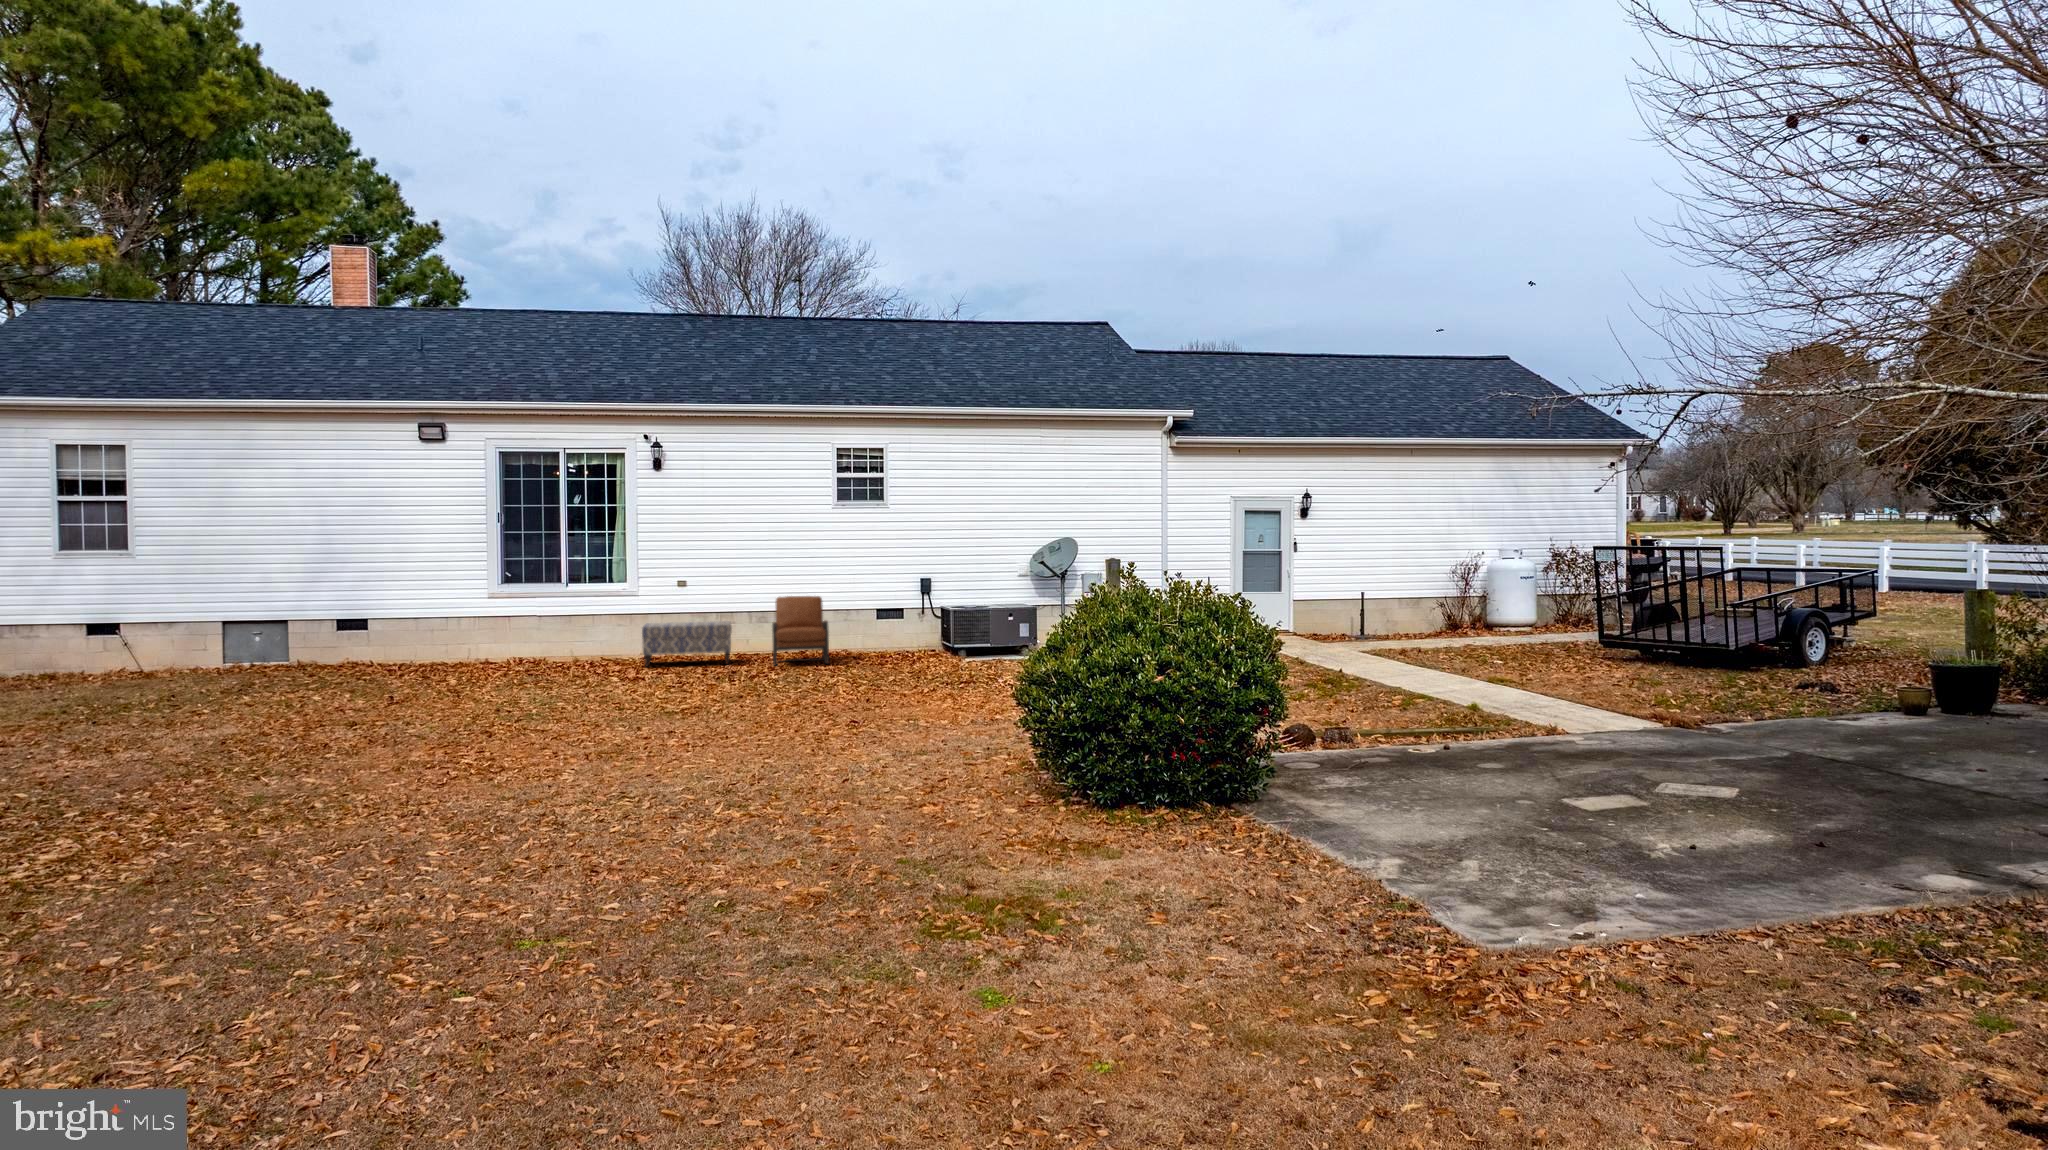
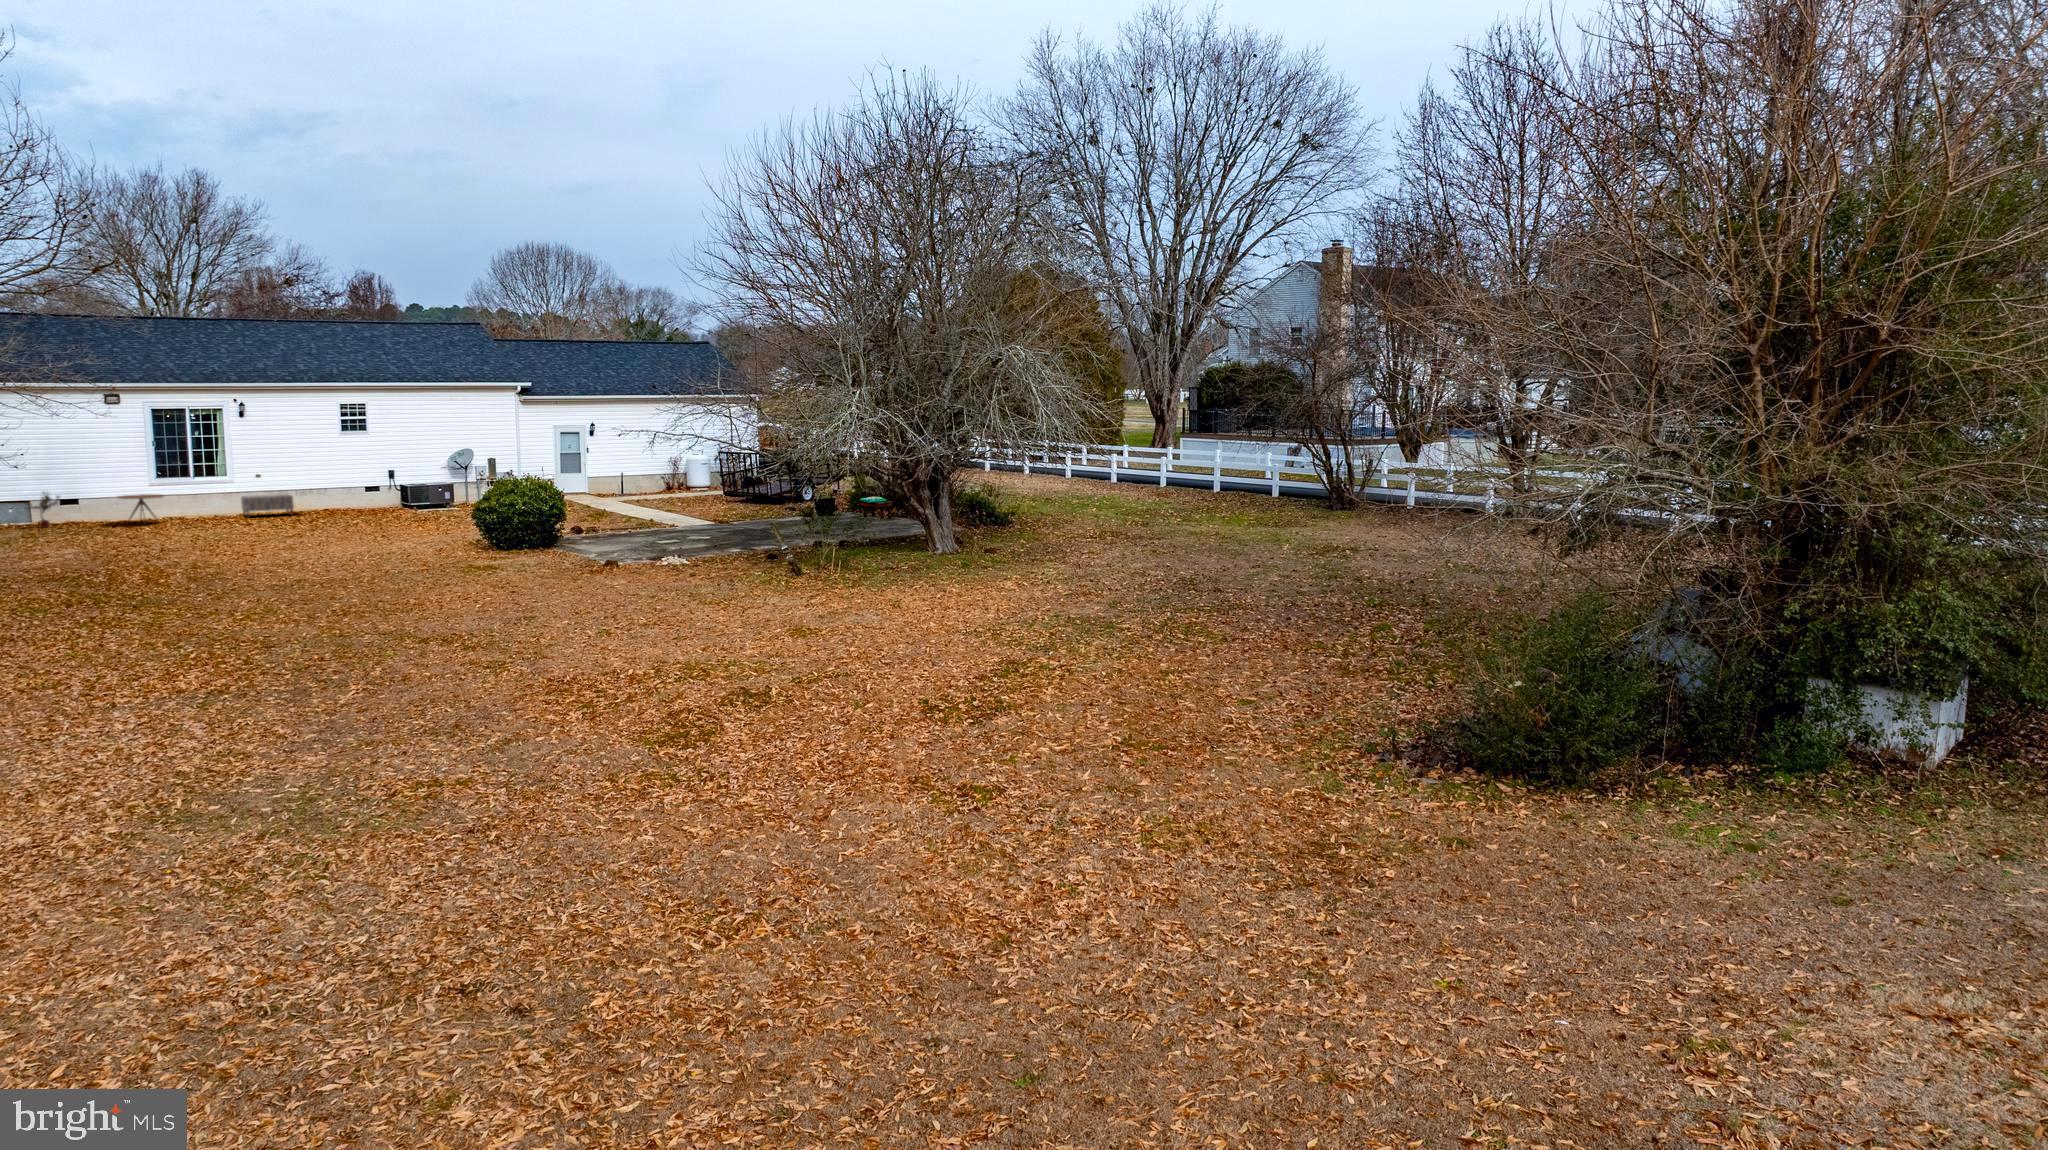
chair: present [772,596,829,666] -> none [311,480,349,515]
potted tree: none [263,604,325,675] -> present [25,492,59,528]
round table: none [411,616,499,677] -> present [118,494,164,520]

